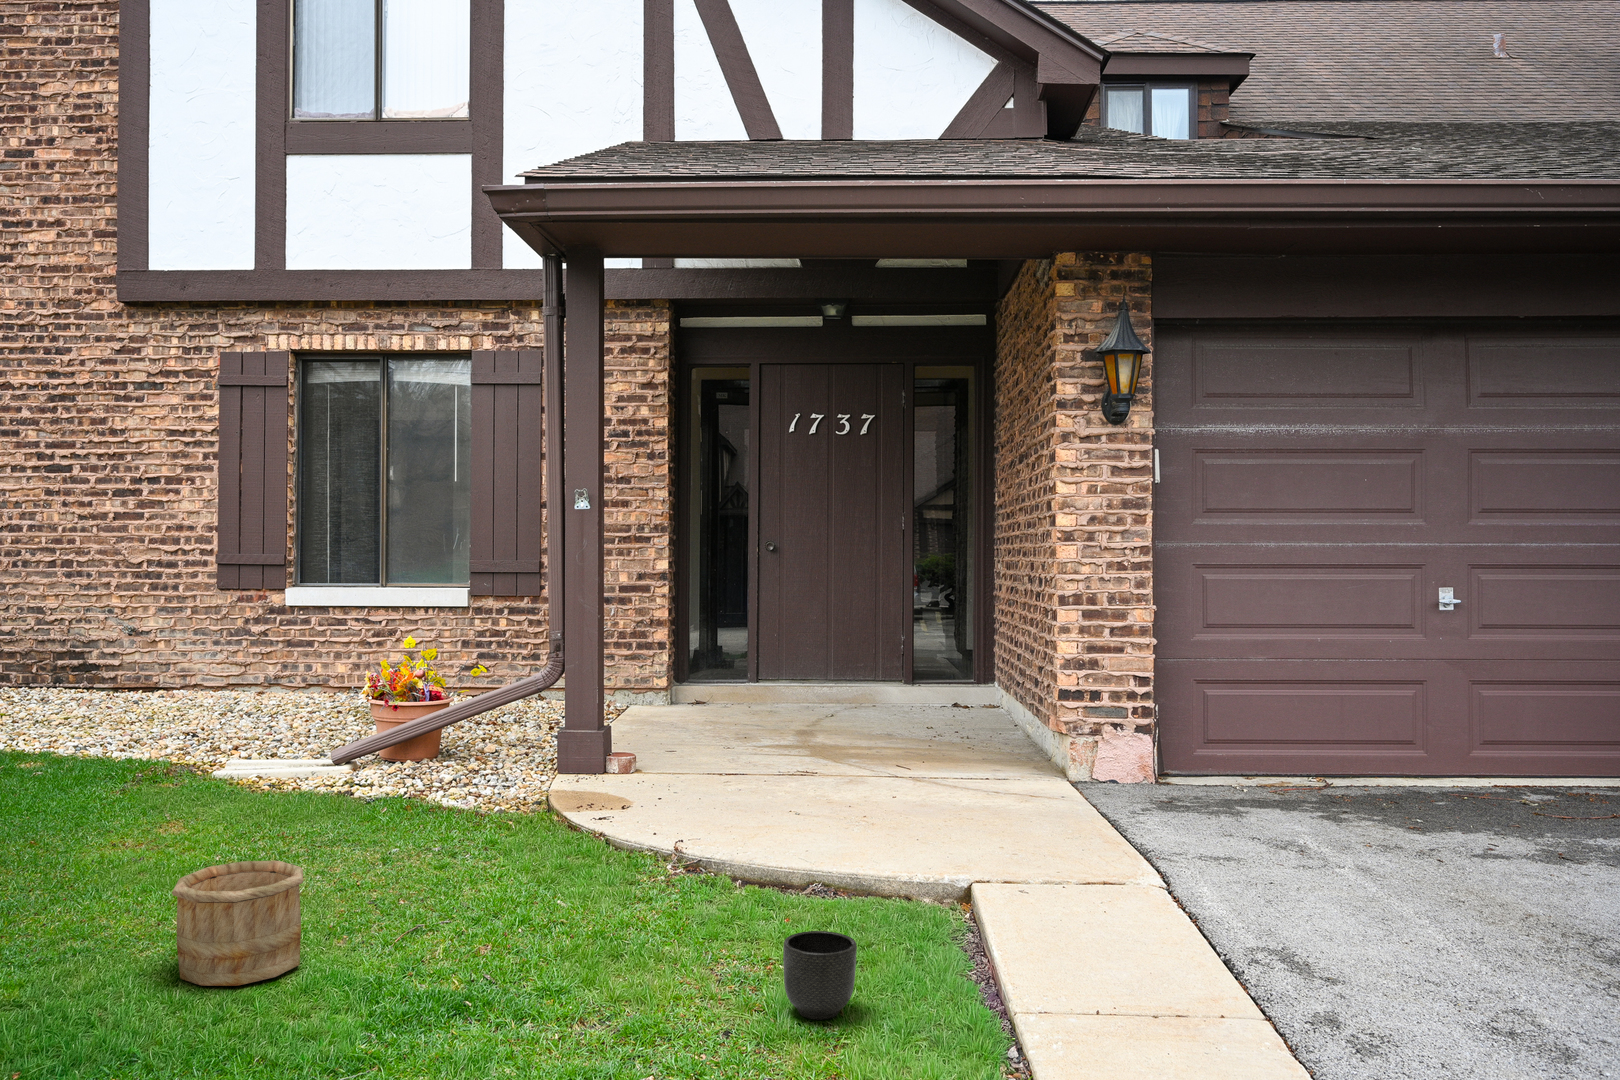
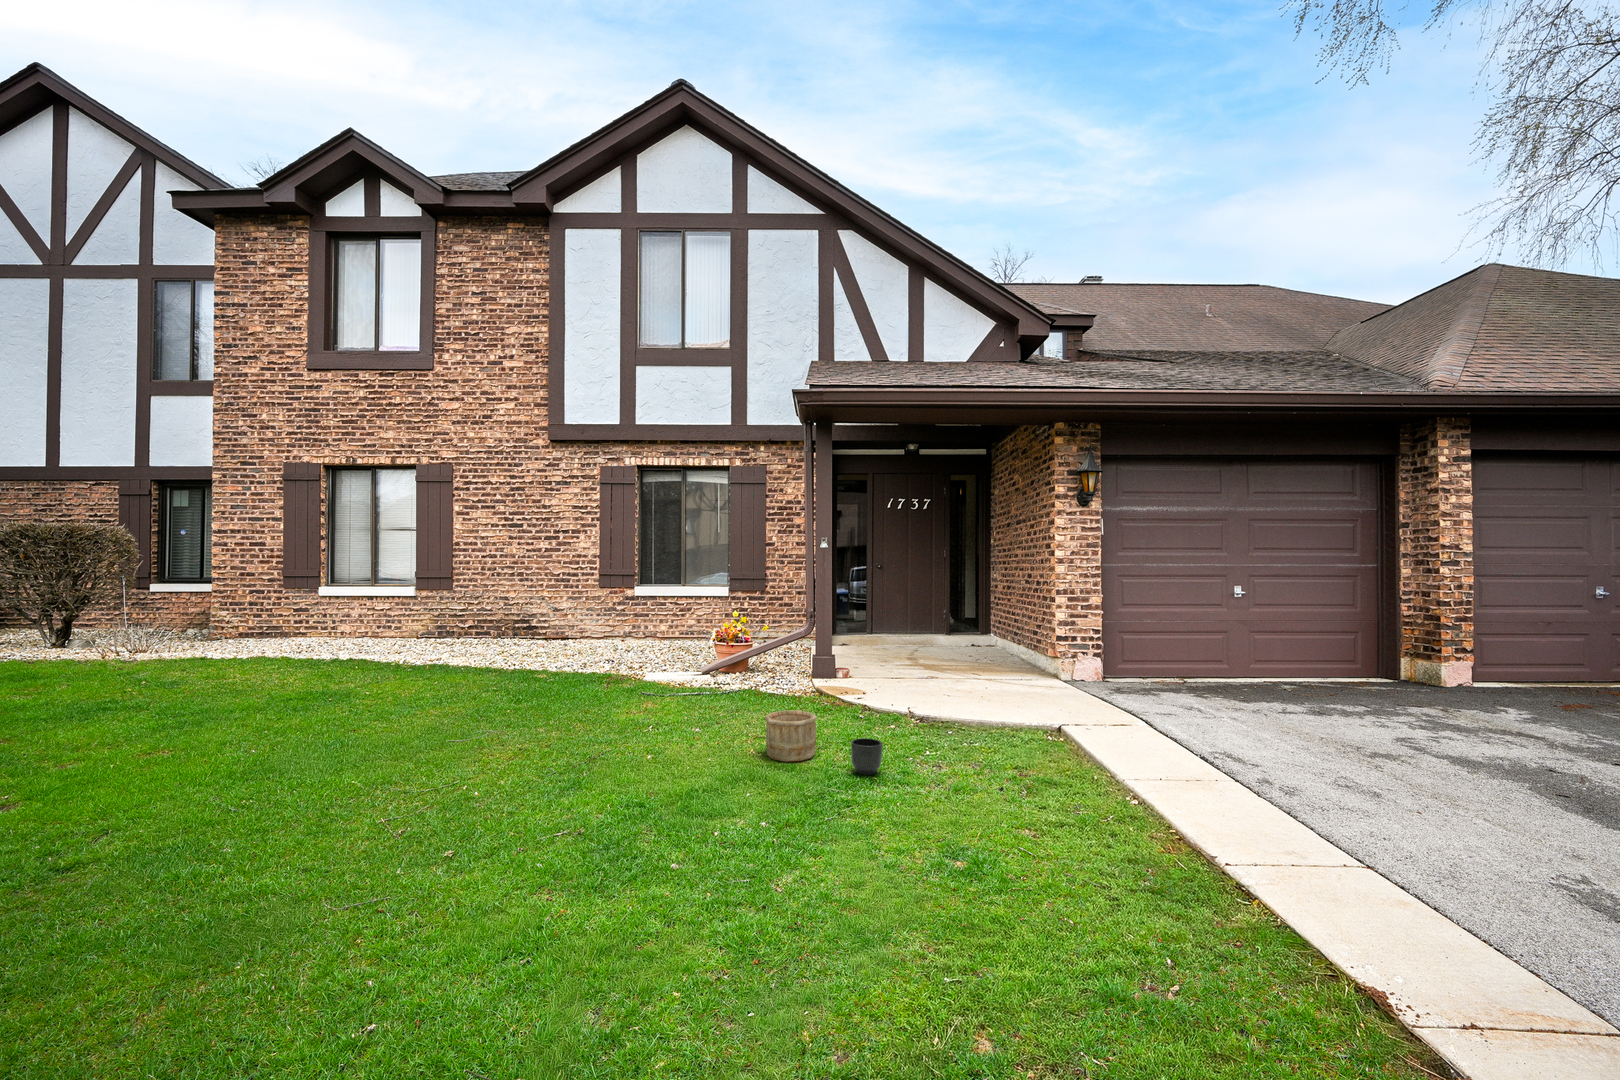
planter: present [783,931,857,1020] -> present [851,738,882,775]

